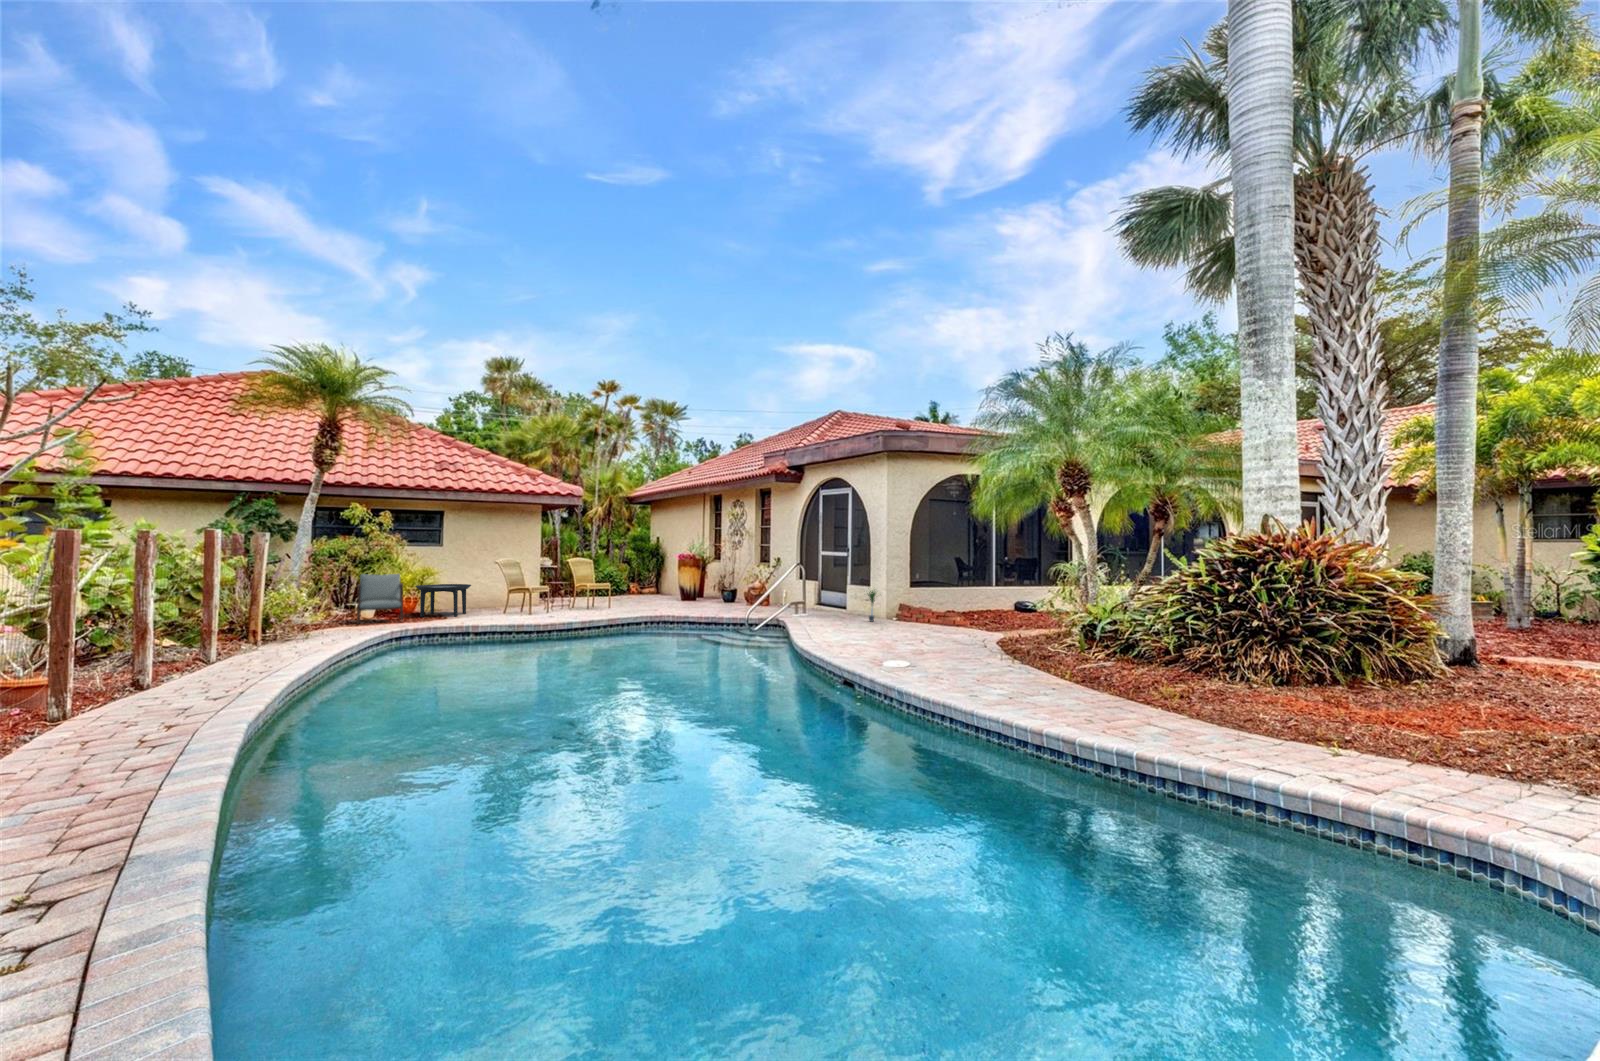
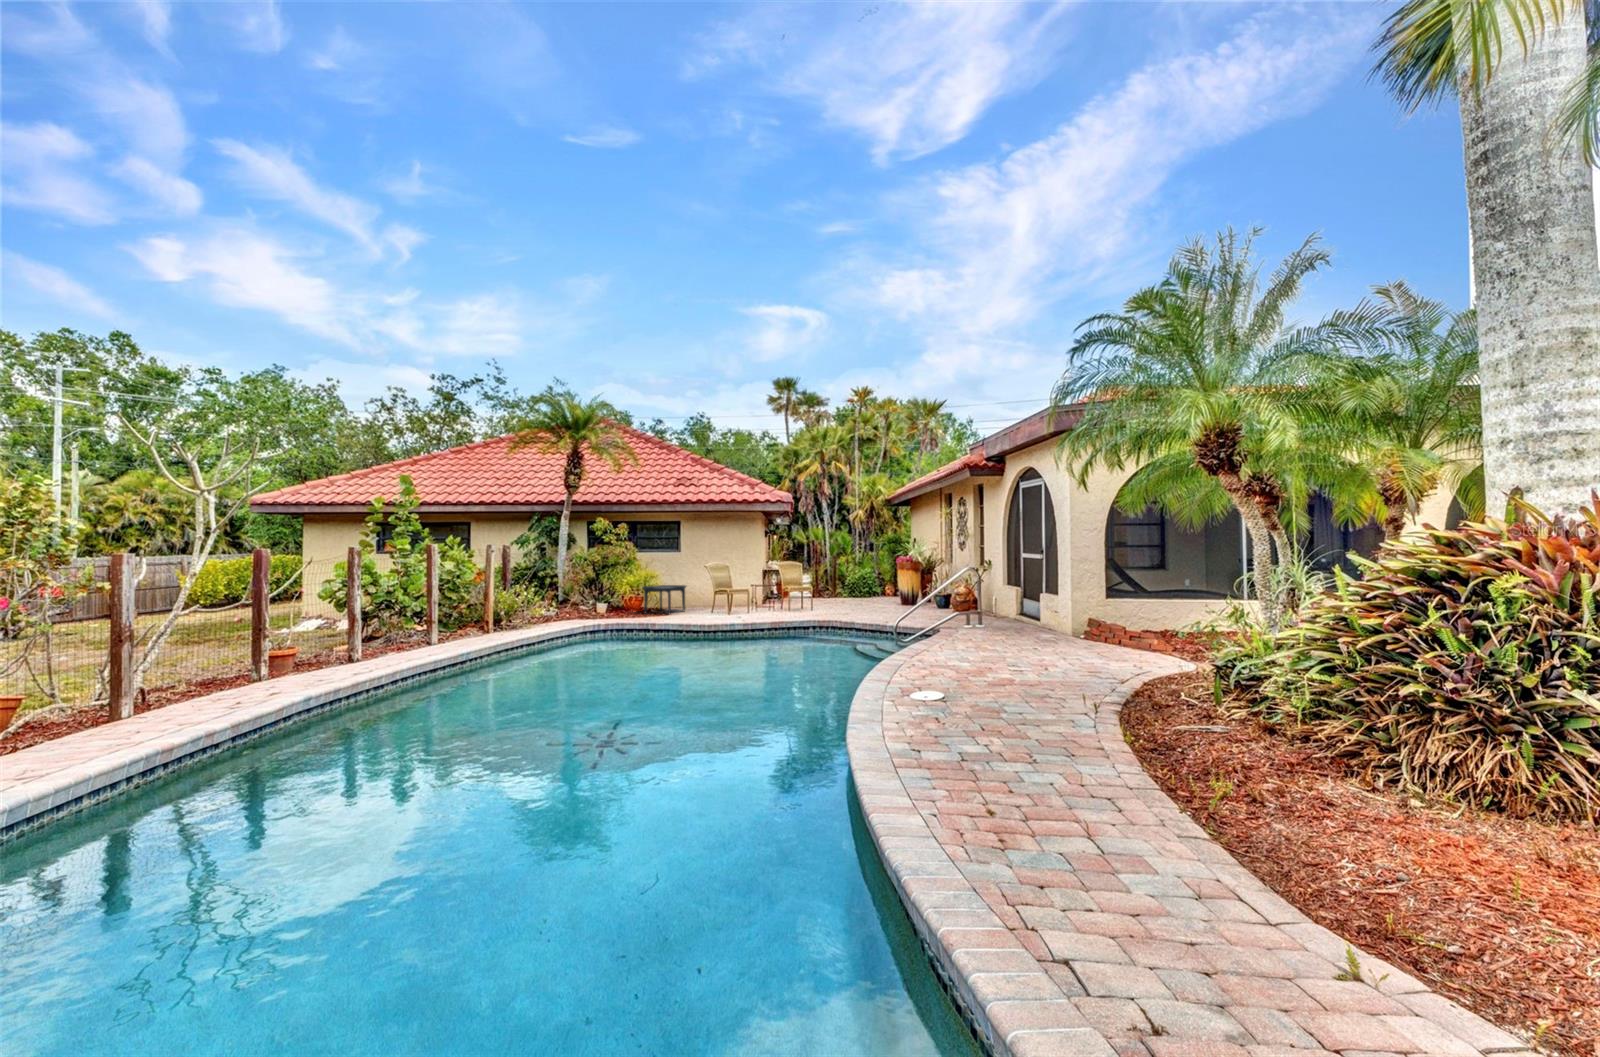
lounge chair: present [357,574,403,624] -> none [585,576,629,618]
potted plant: present [867,590,876,622] -> none [1034,594,1065,639]

